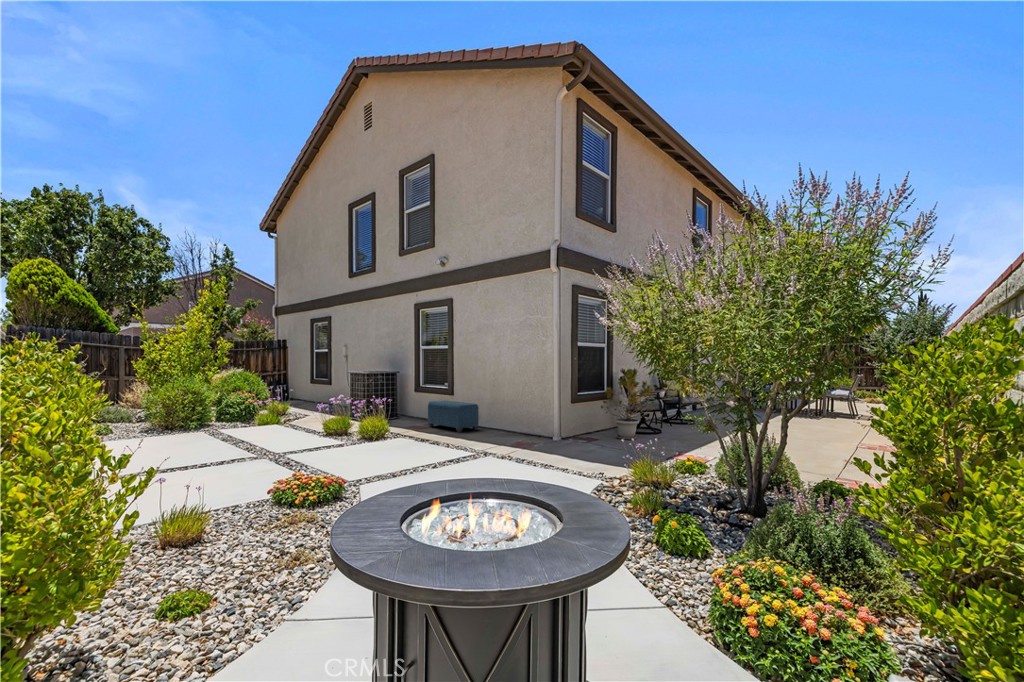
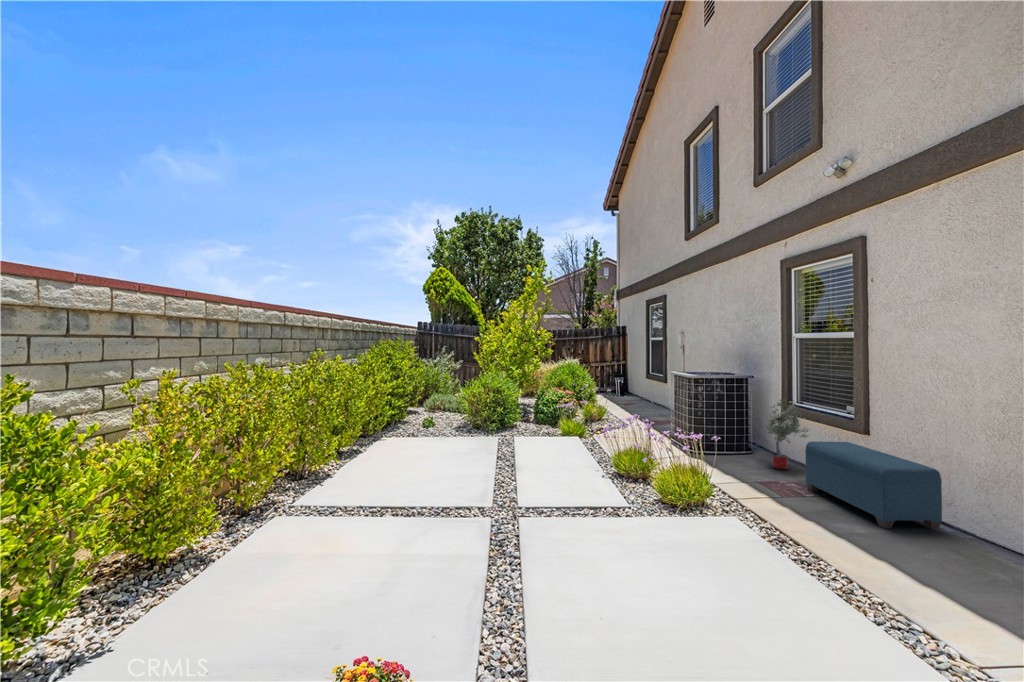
potted tree: none [406,382,429,423] -> present [766,400,809,470]

